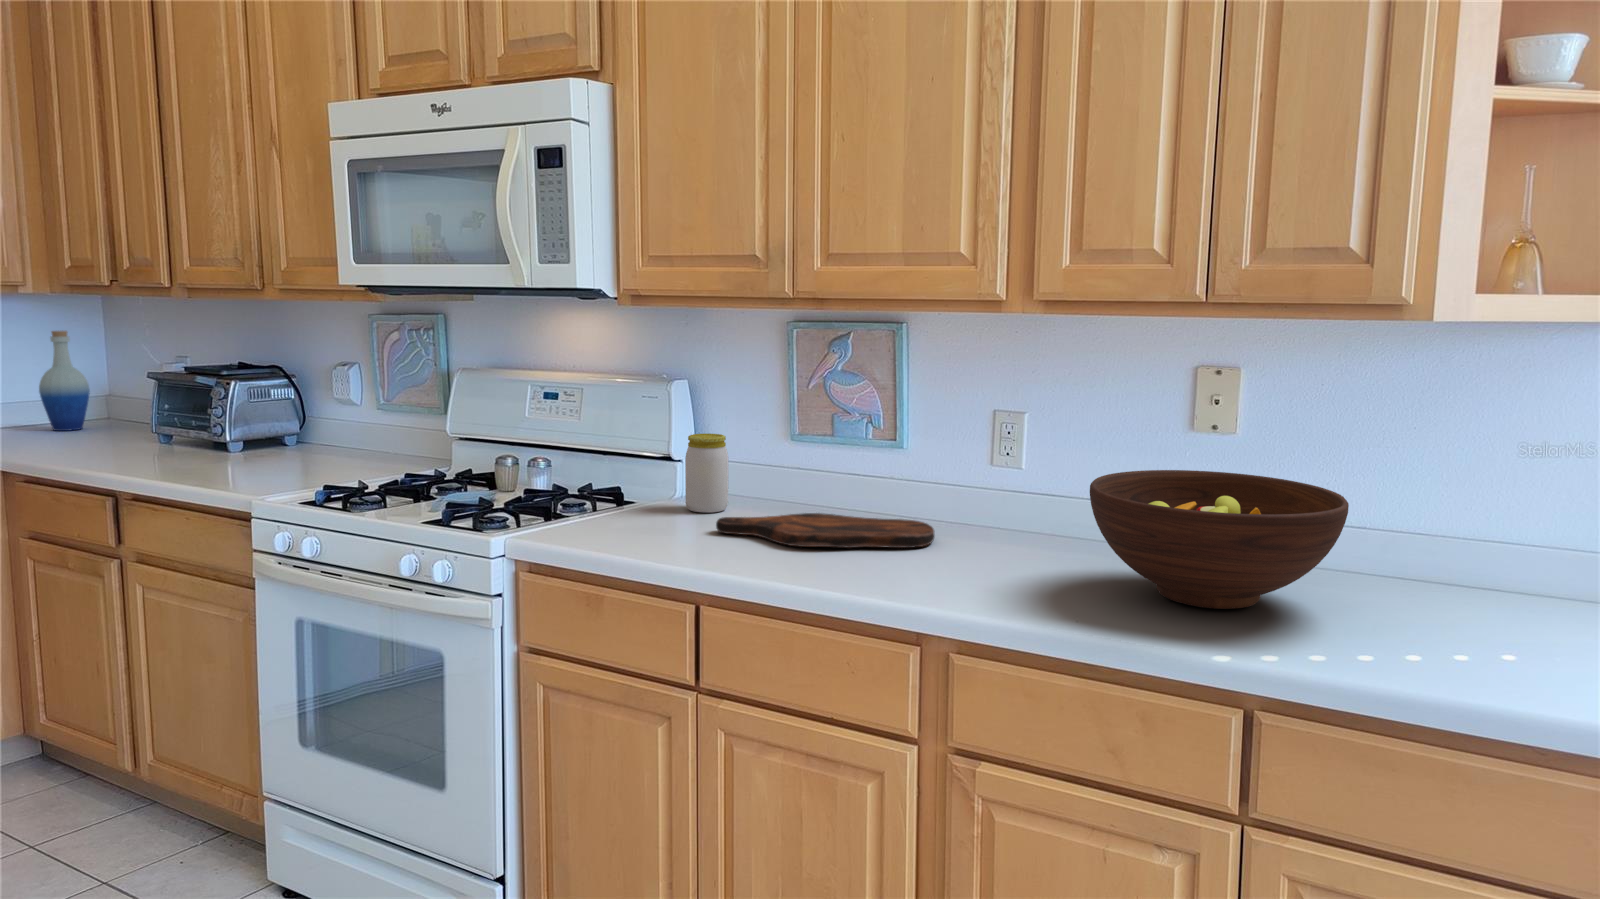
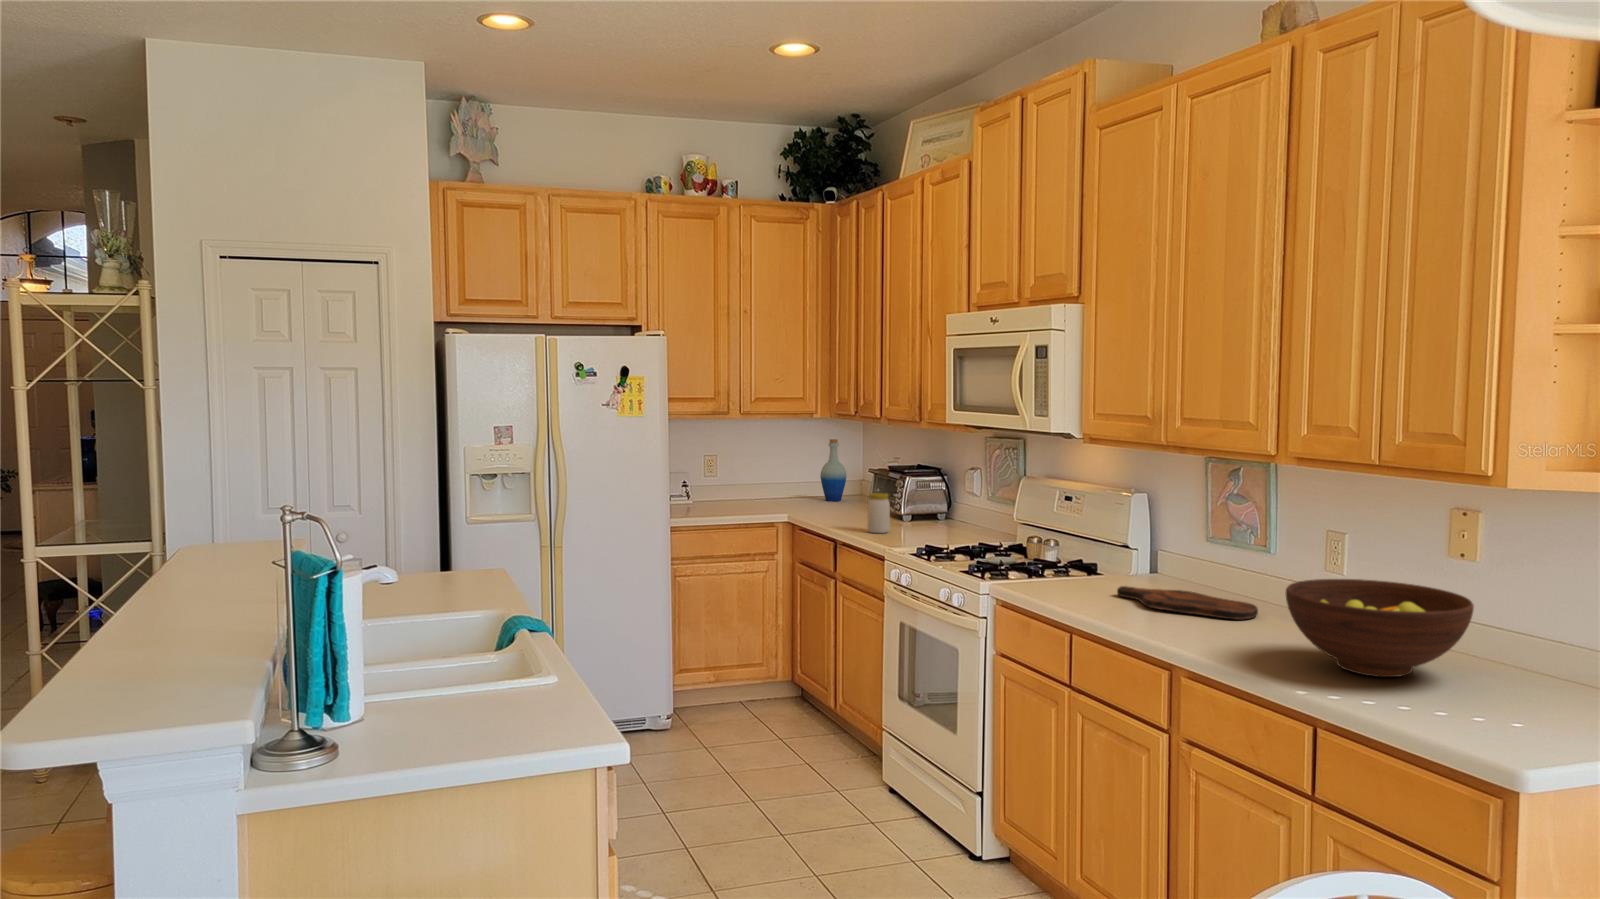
jar: present [685,433,728,513] -> present [867,493,890,533]

